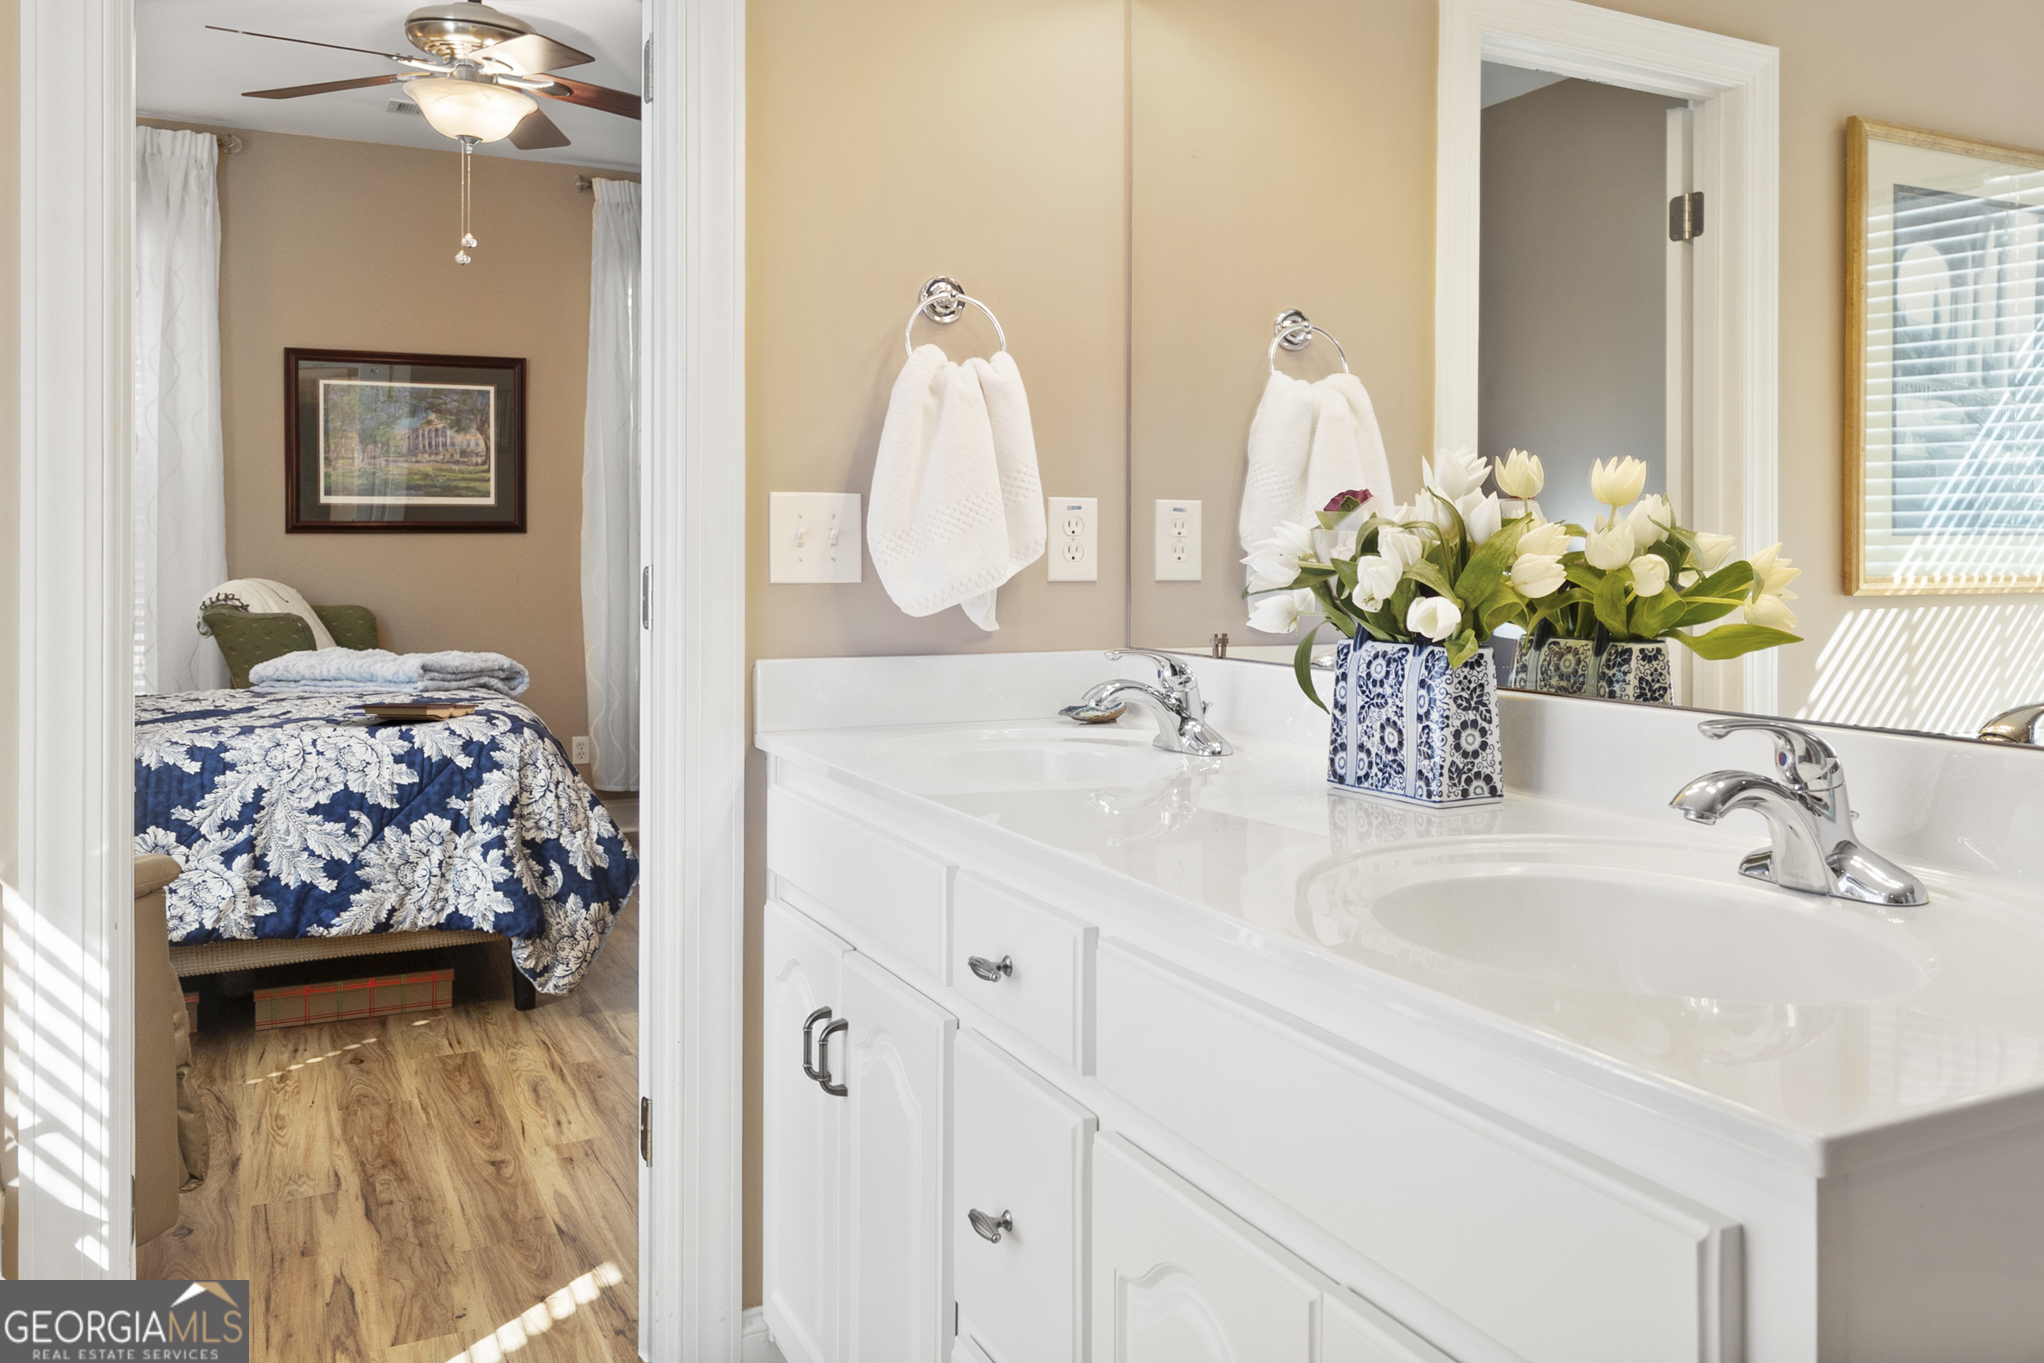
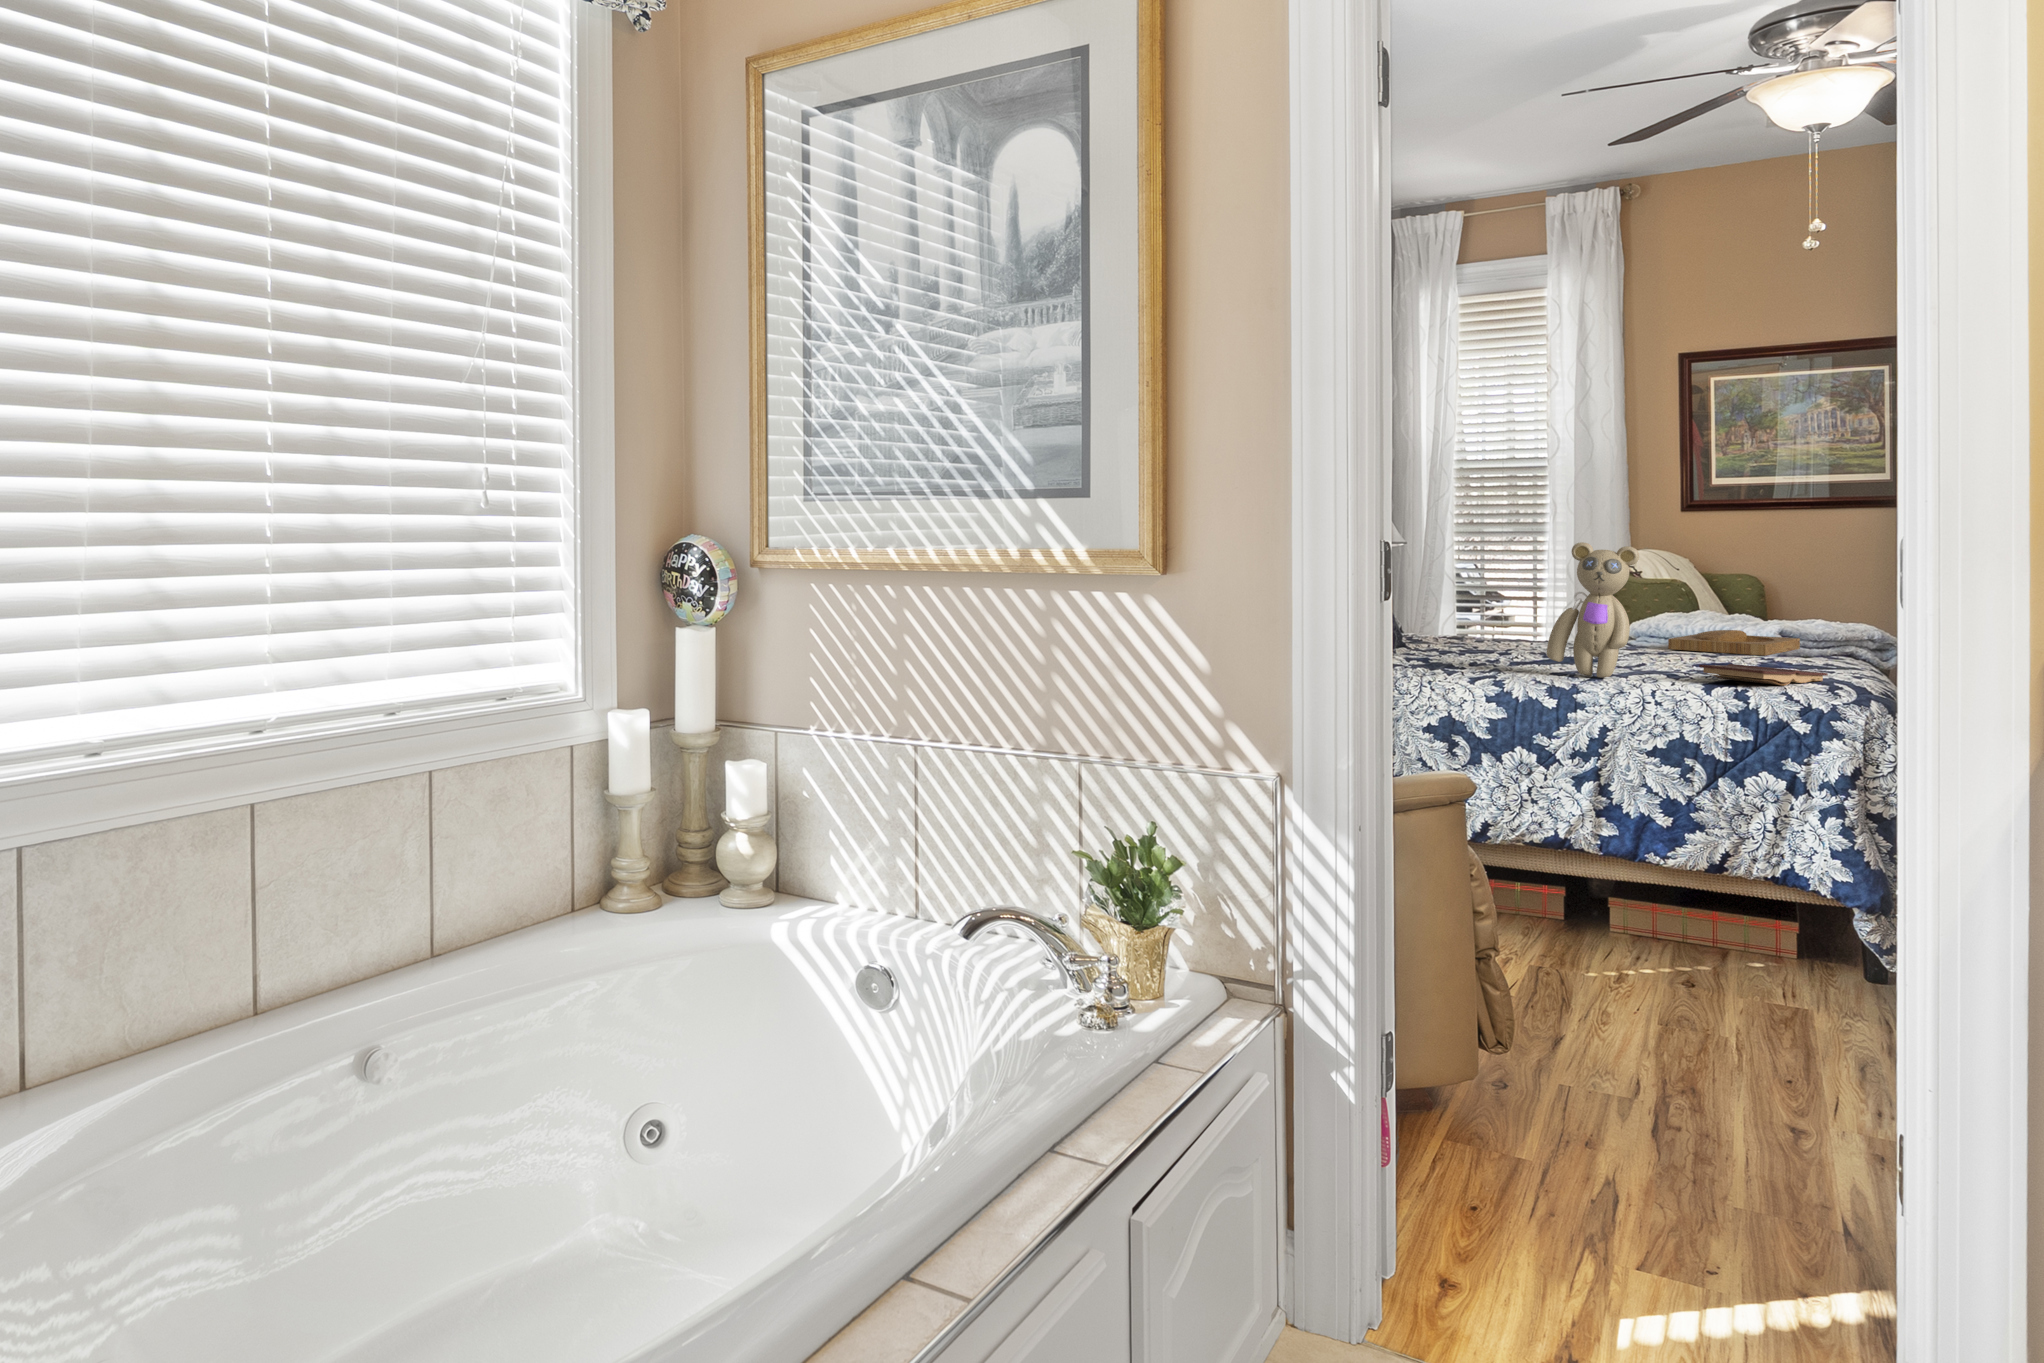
teddy bear: none [183,569,298,731] -> present [1547,542,1639,677]
tray: none [303,670,433,696] -> present [1668,630,1800,656]

